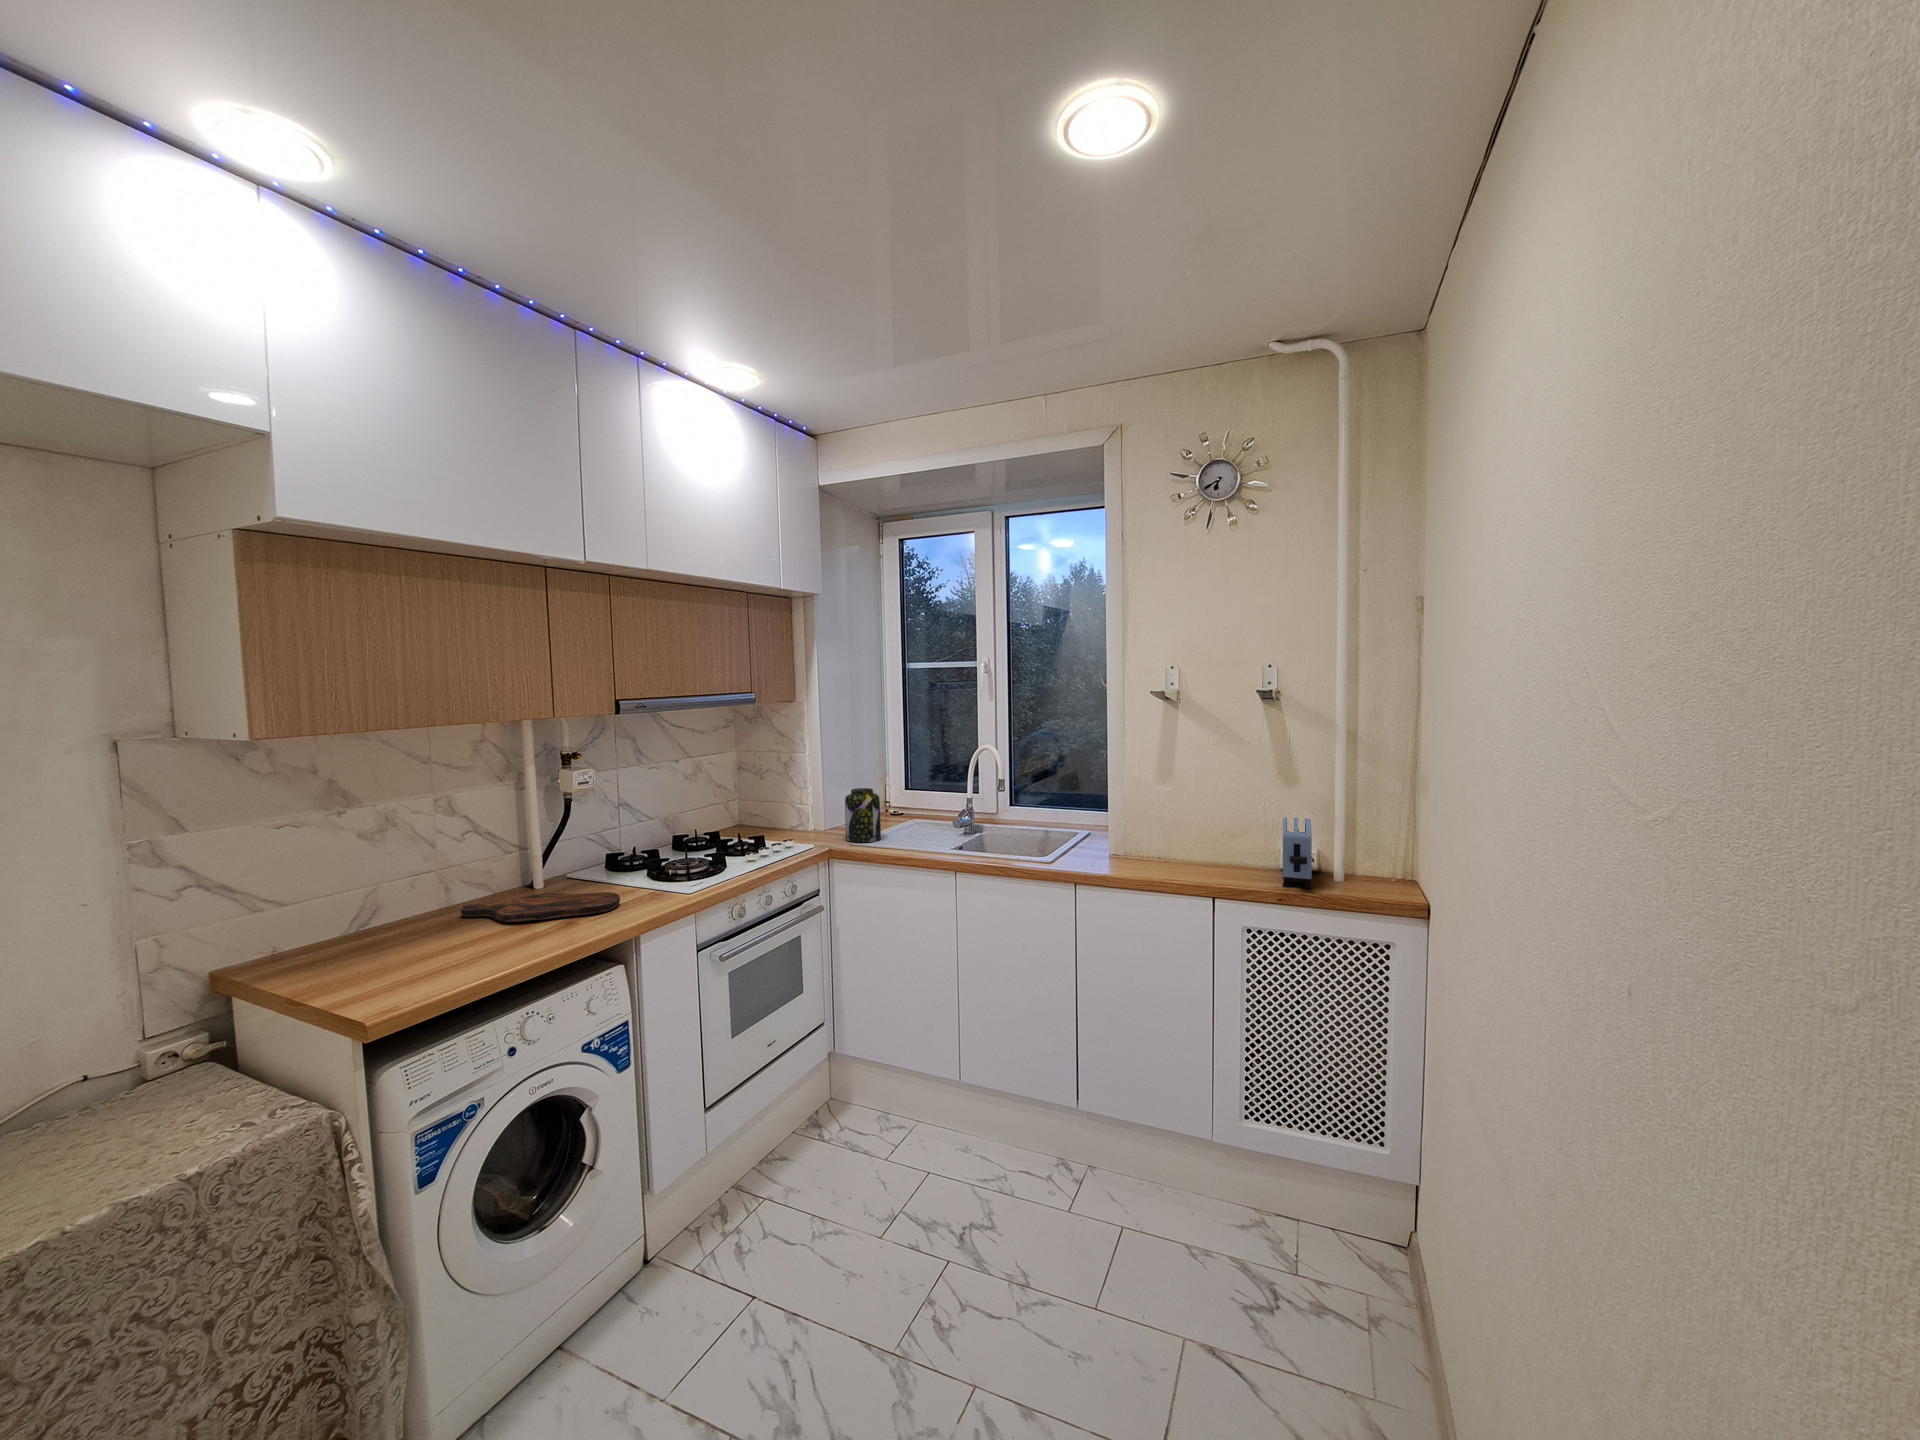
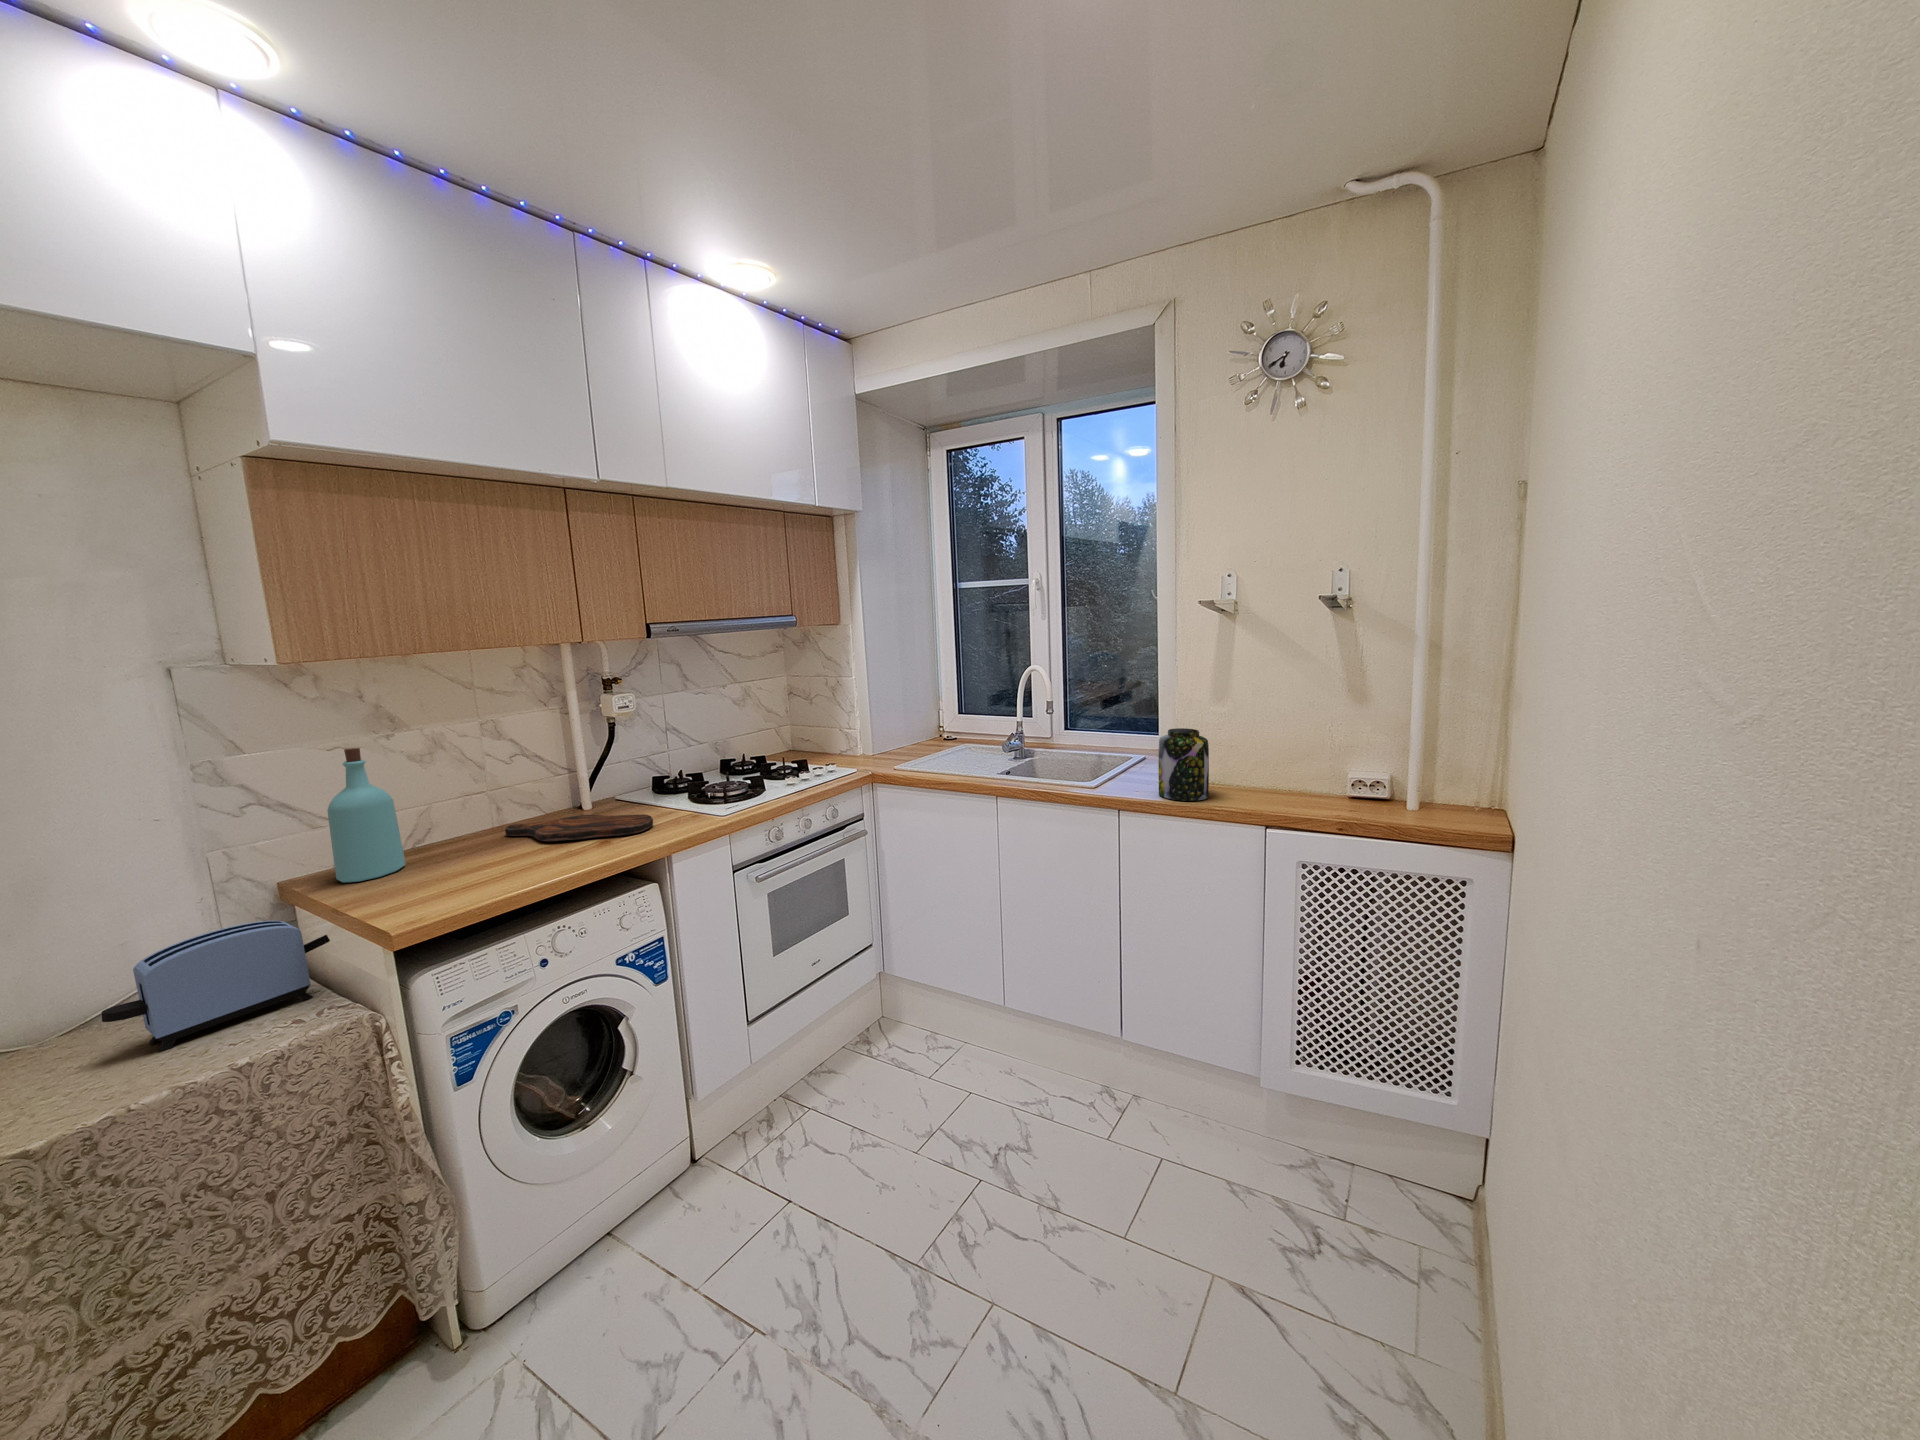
jar: present [845,788,881,842] -> present [1158,728,1209,801]
toaster: present [1282,817,1312,889] -> present [102,921,330,1053]
bottle: none [280,827,358,971] -> present [327,748,406,883]

